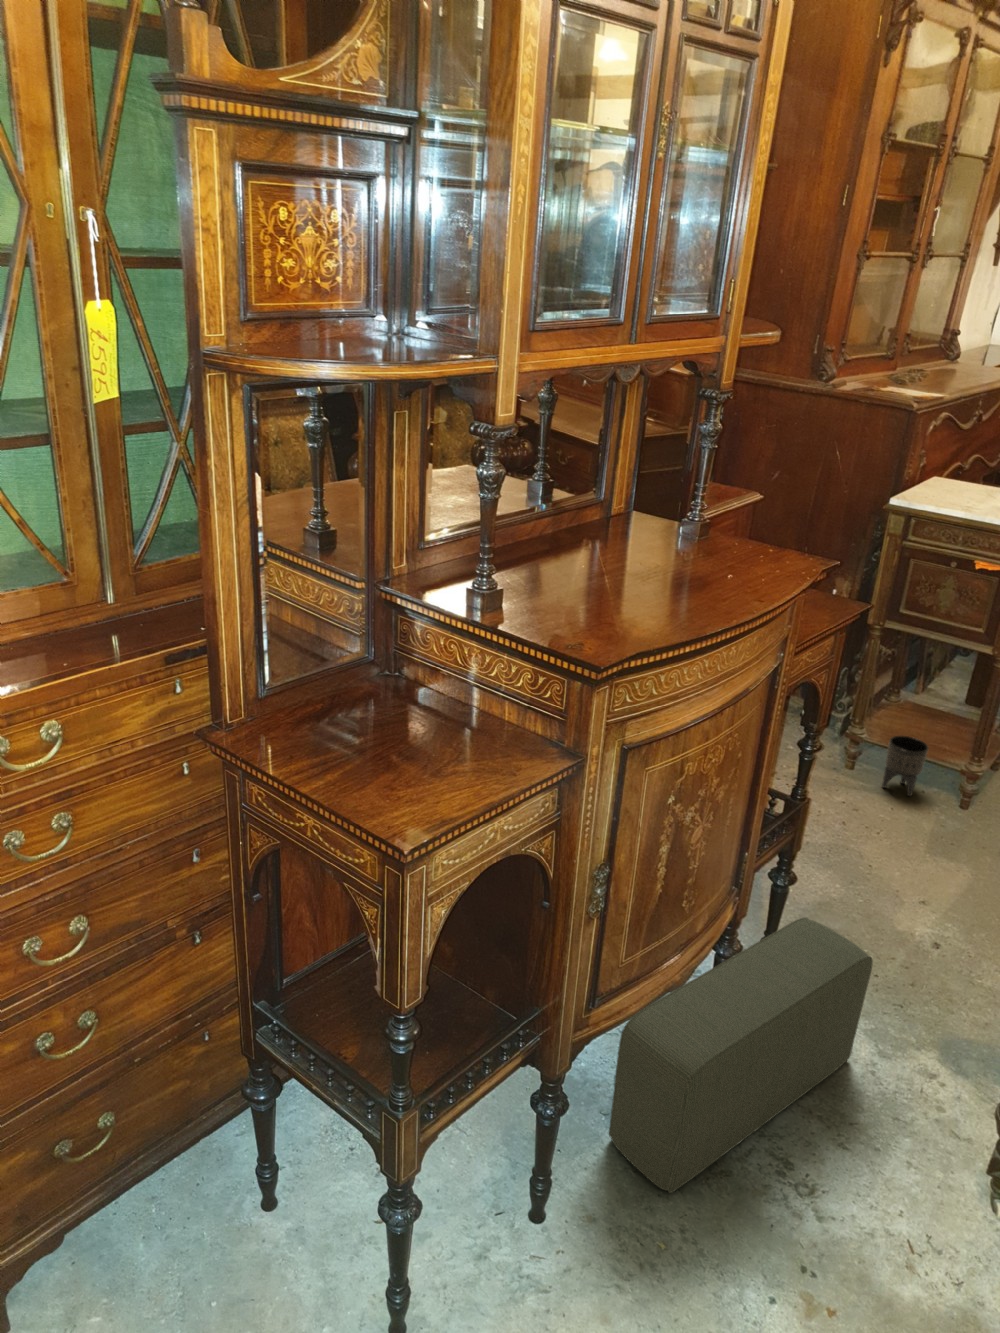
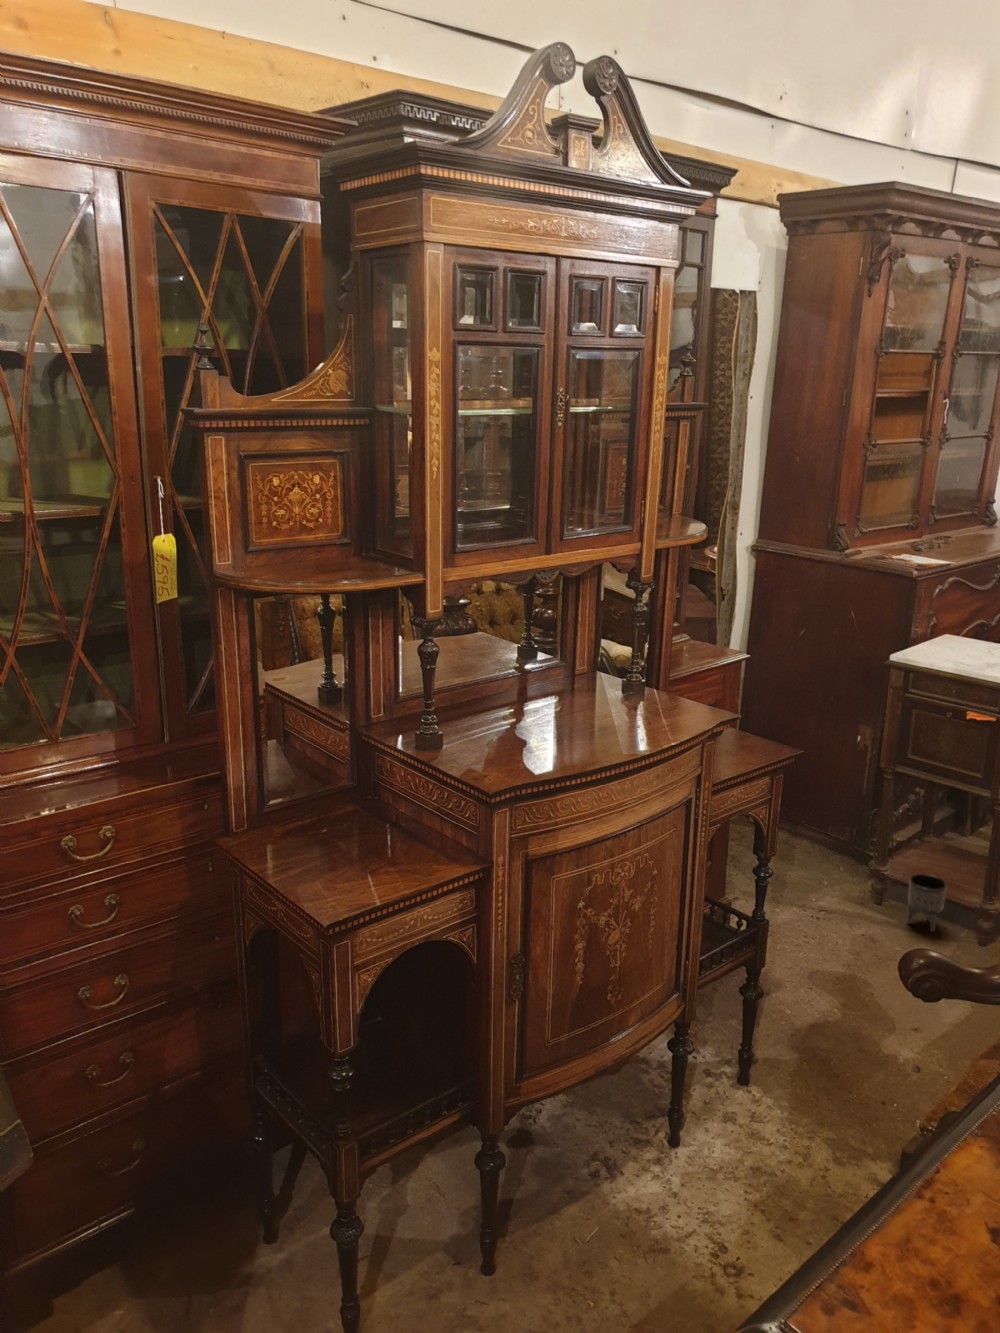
pouf: present [609,917,873,1193] -> none [564,1026,812,1260]

